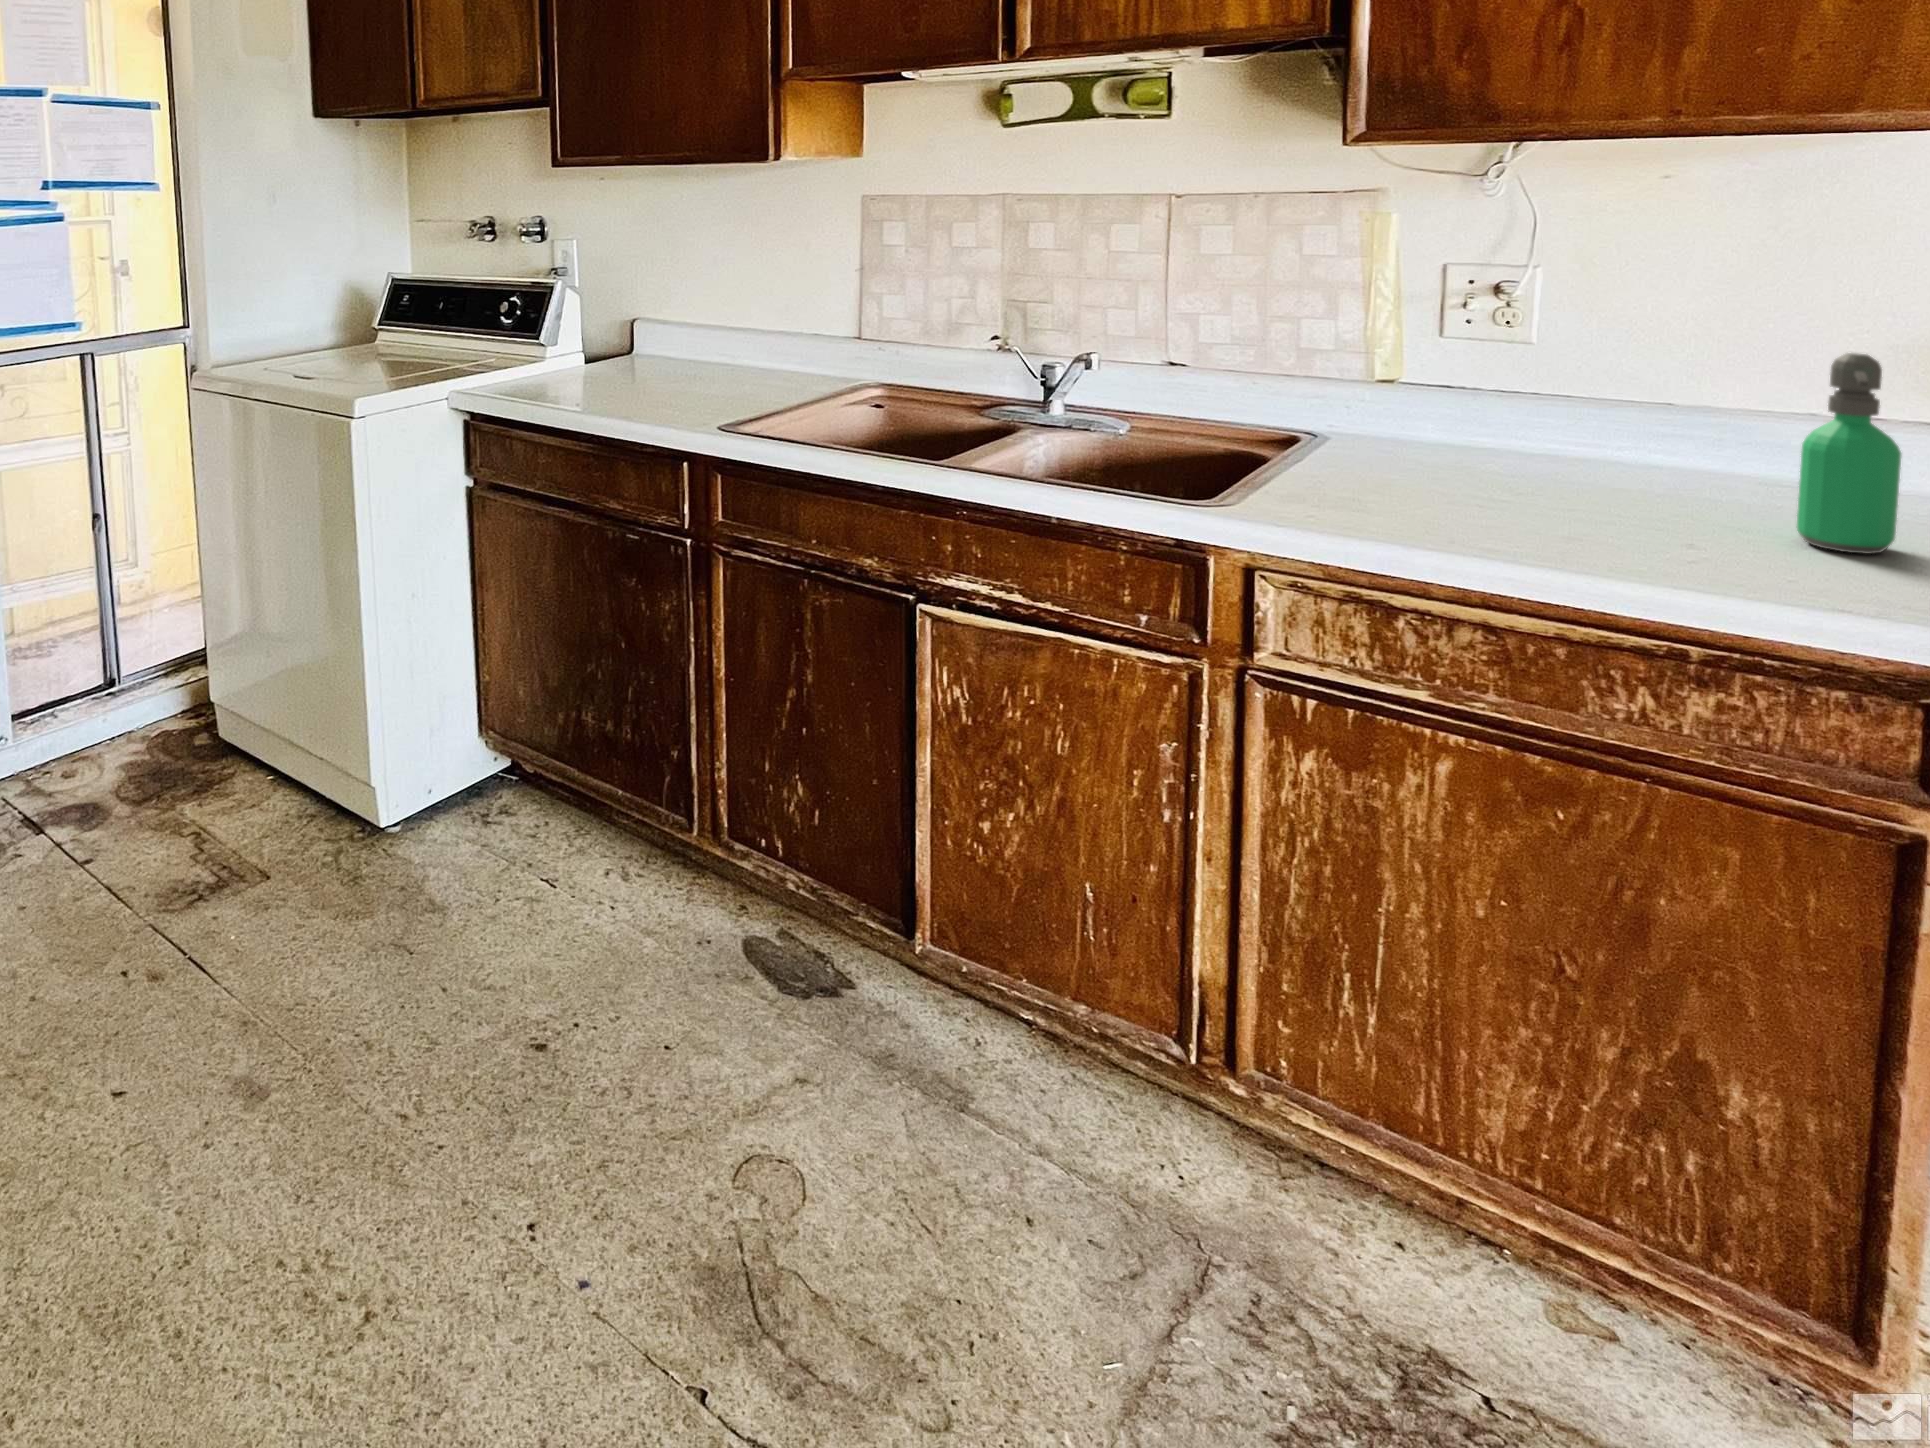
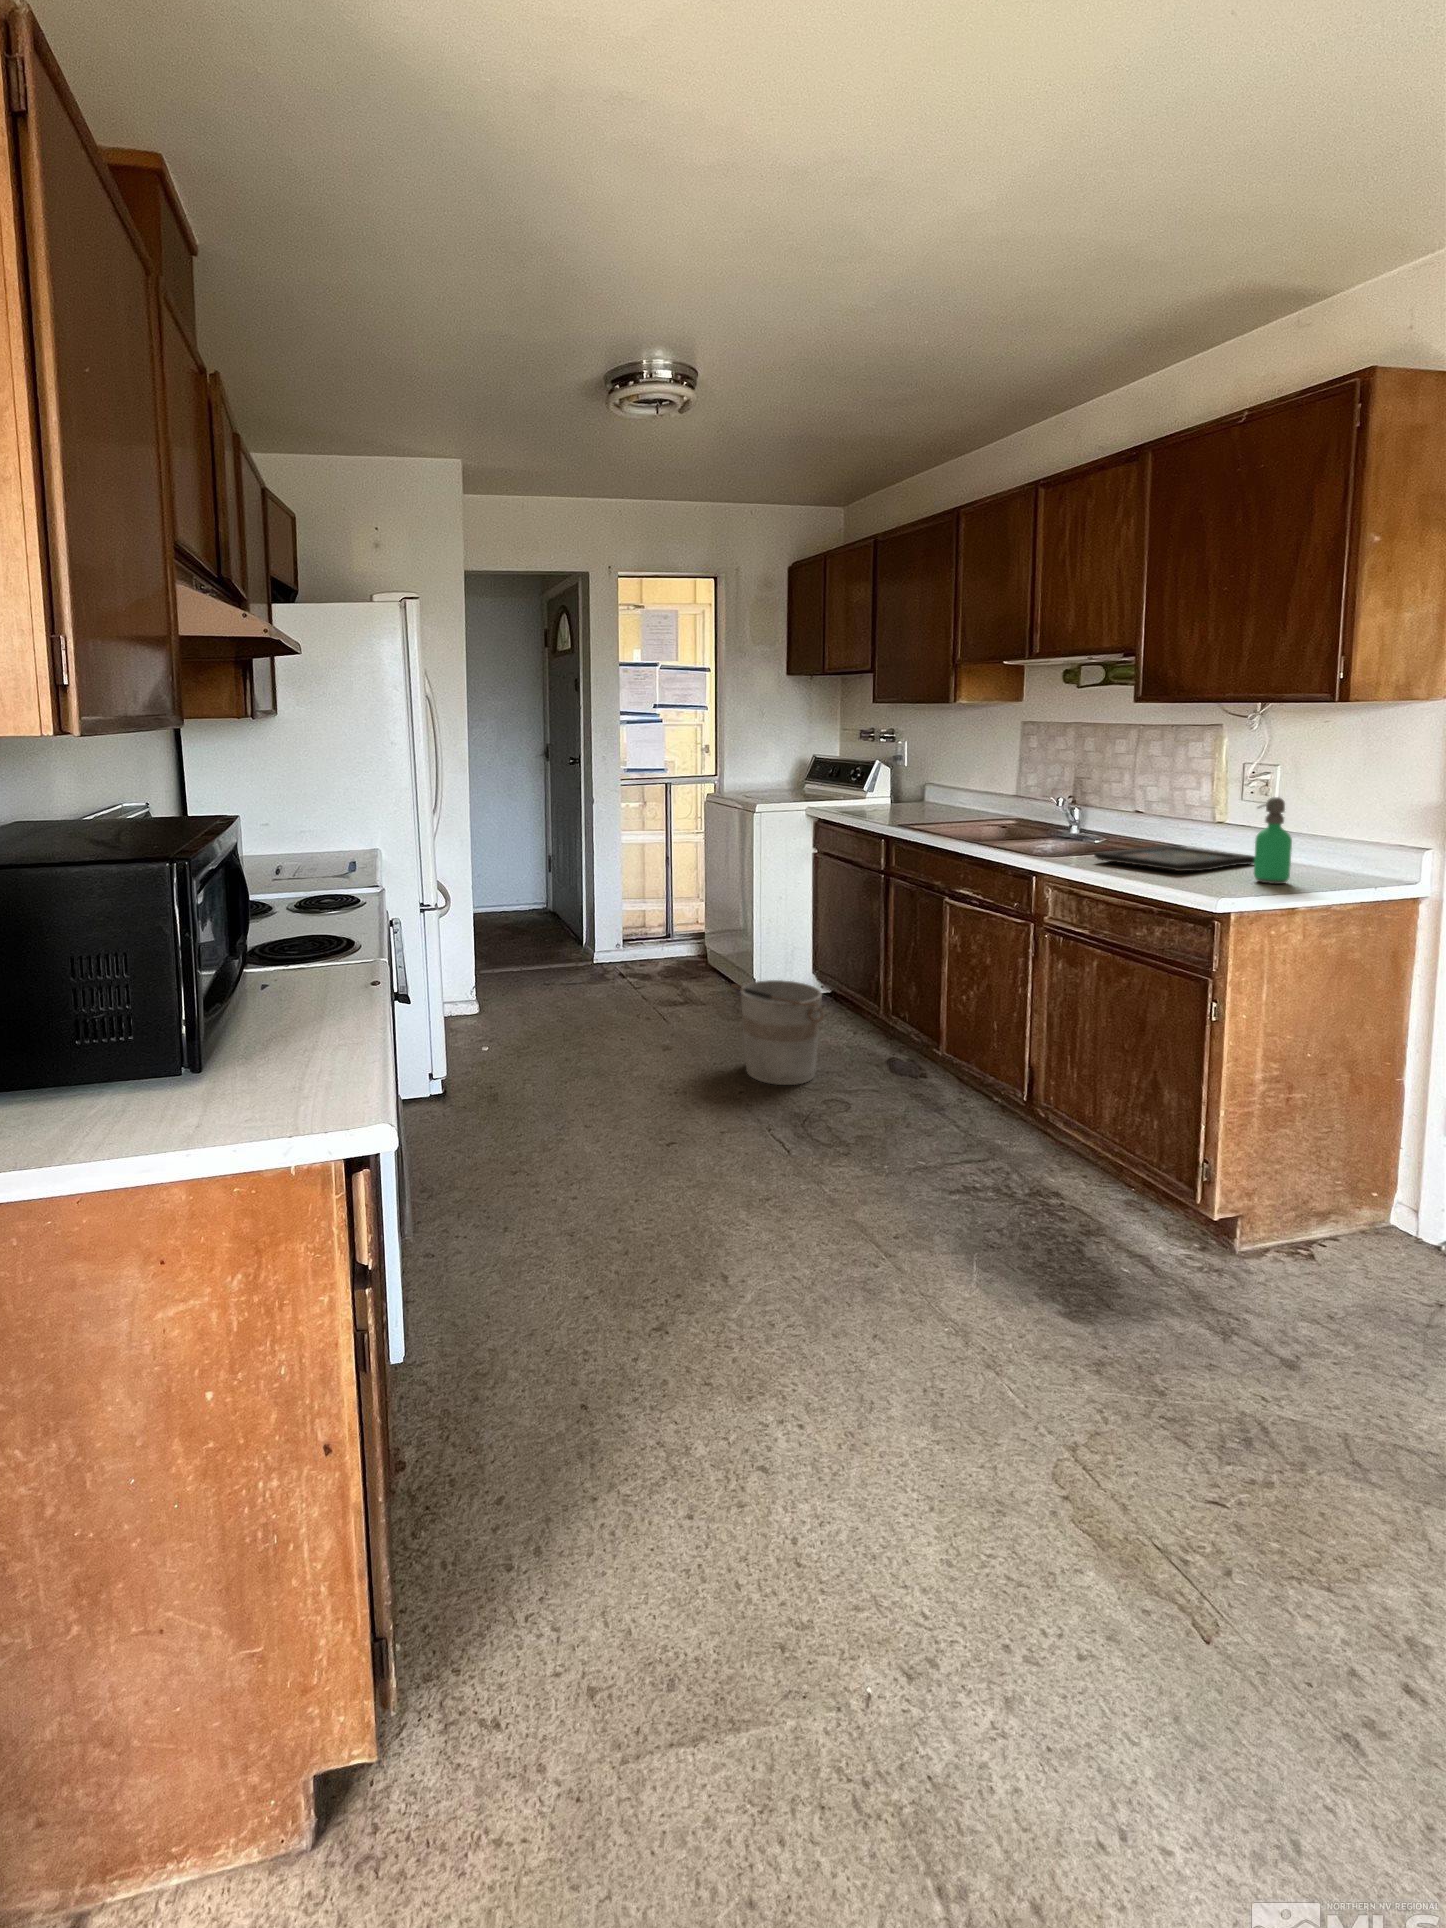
tray: none [1365,444,1641,535] -> present [1094,845,1254,871]
bucket: none [445,841,687,1159] -> present [732,980,824,1085]

